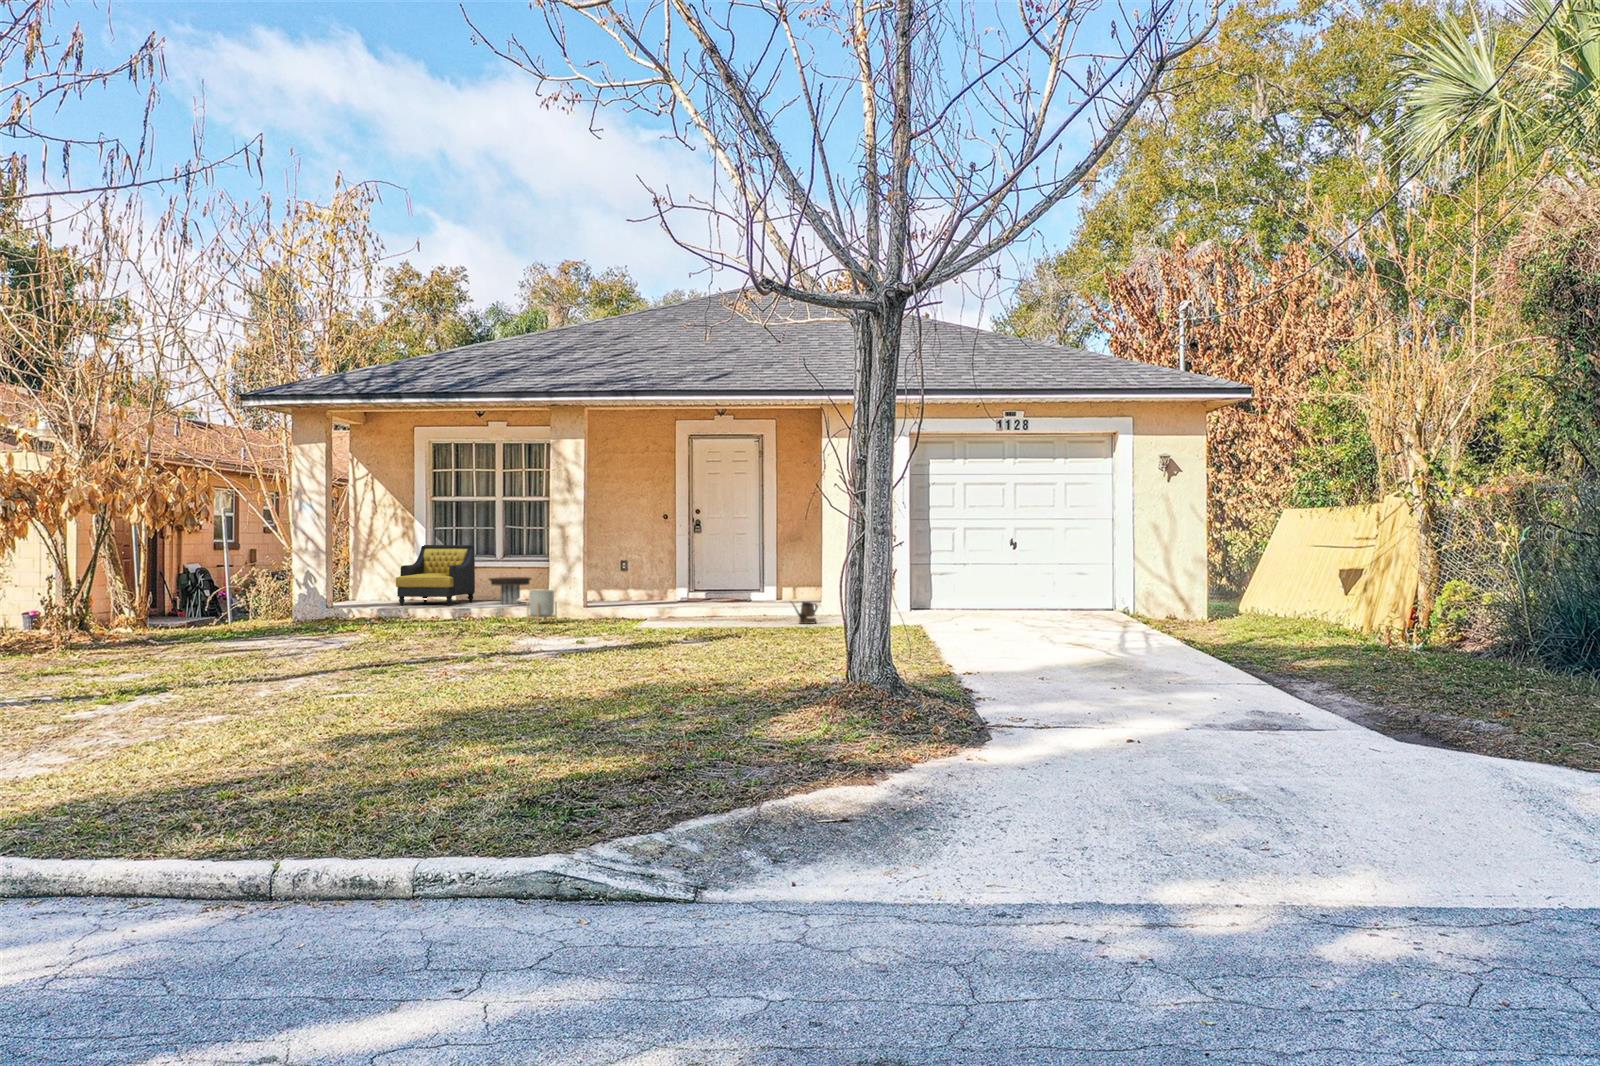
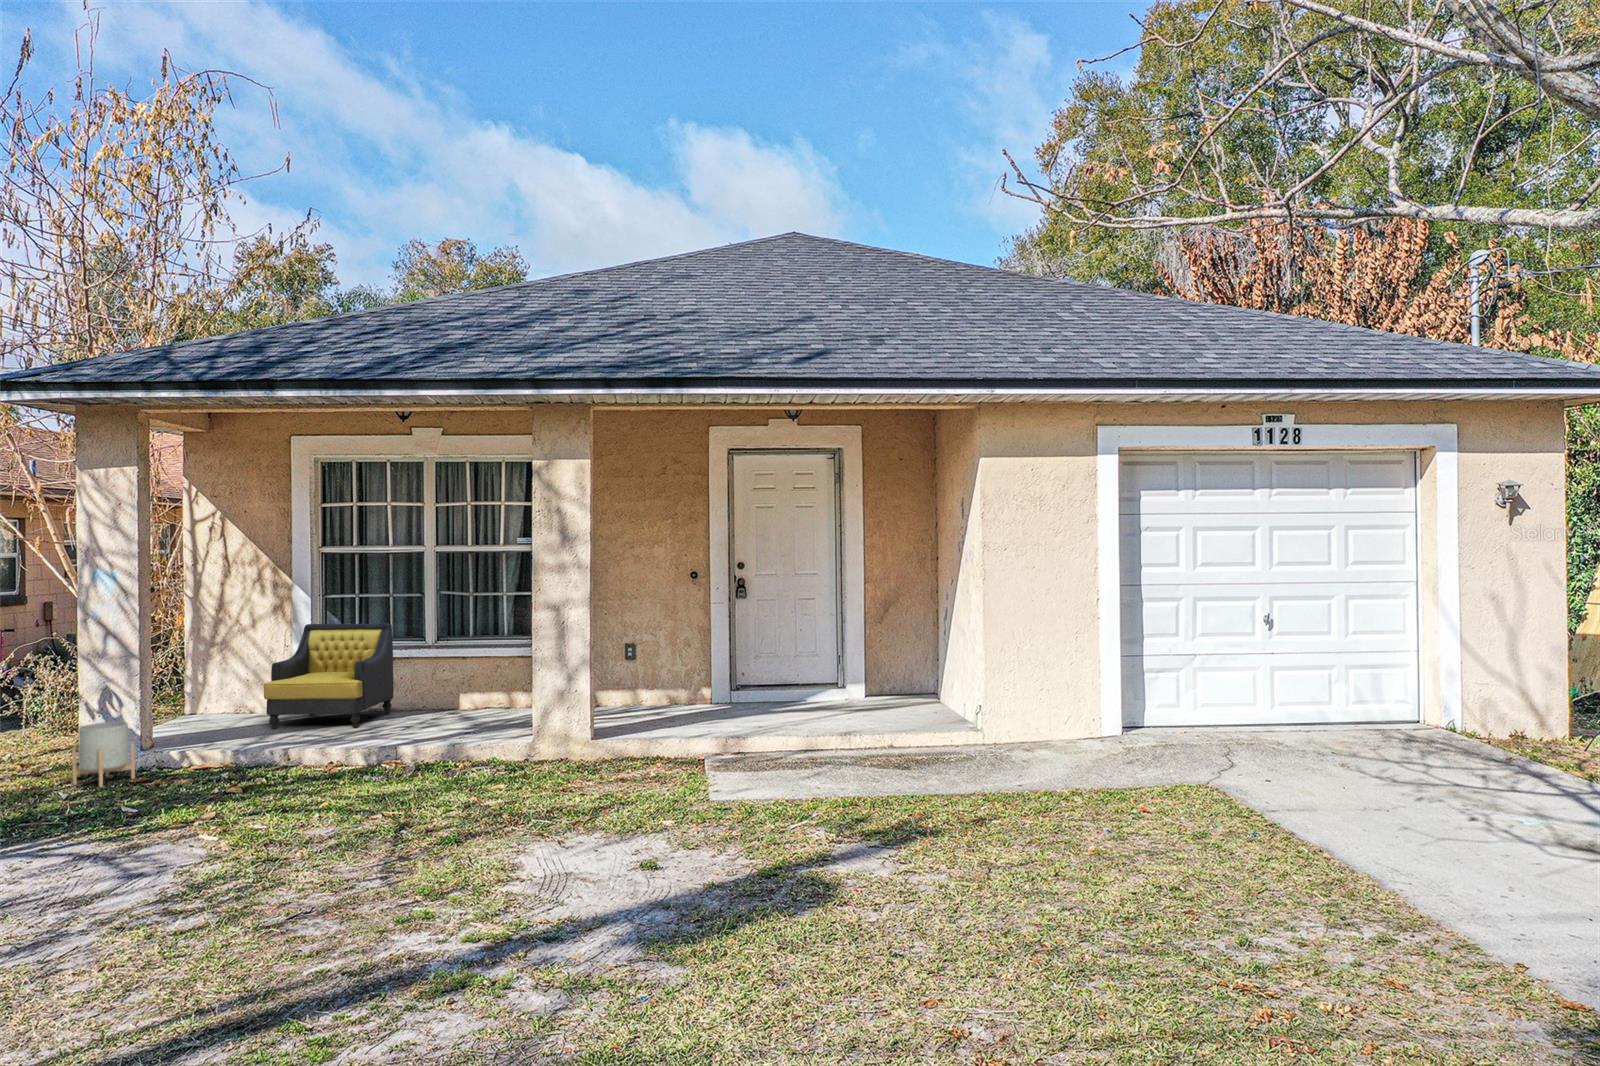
side table: present [489,577,531,604] -> none [419,671,487,718]
planter: present [527,590,557,624] -> present [72,722,135,787]
watering can: present [792,602,817,624] -> none [952,721,988,759]

